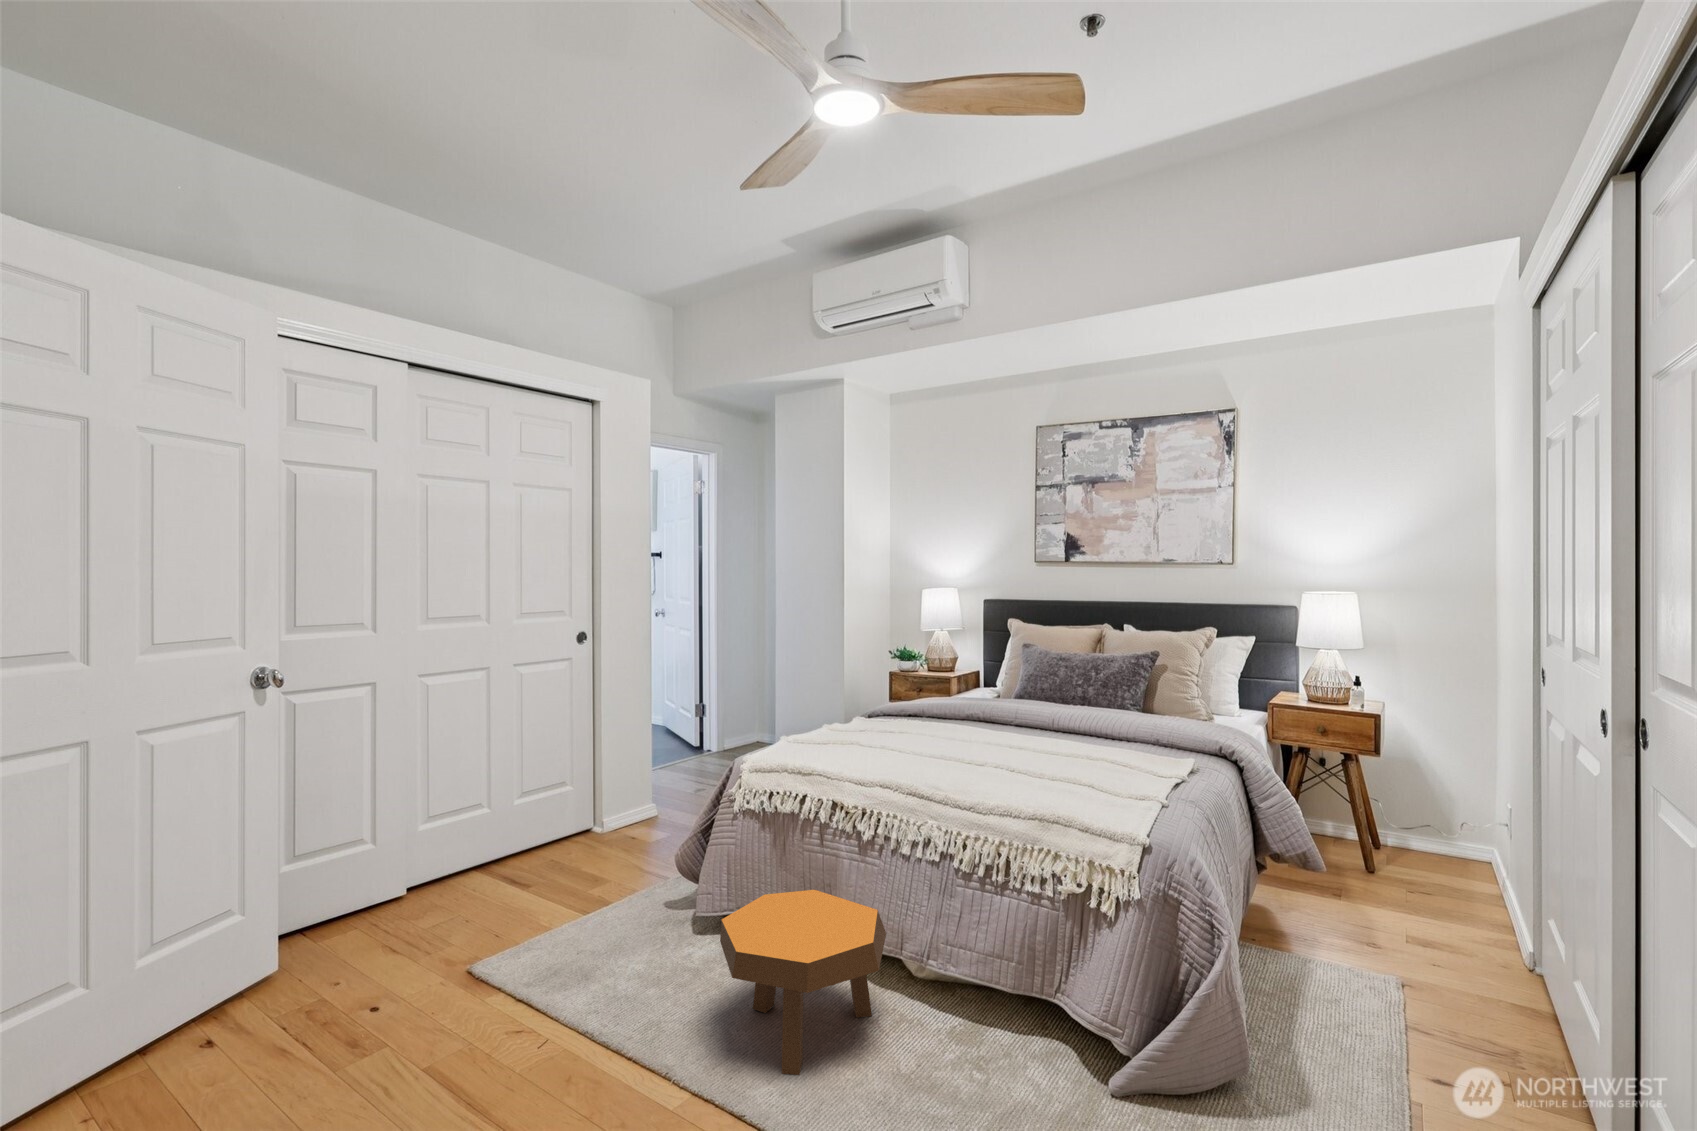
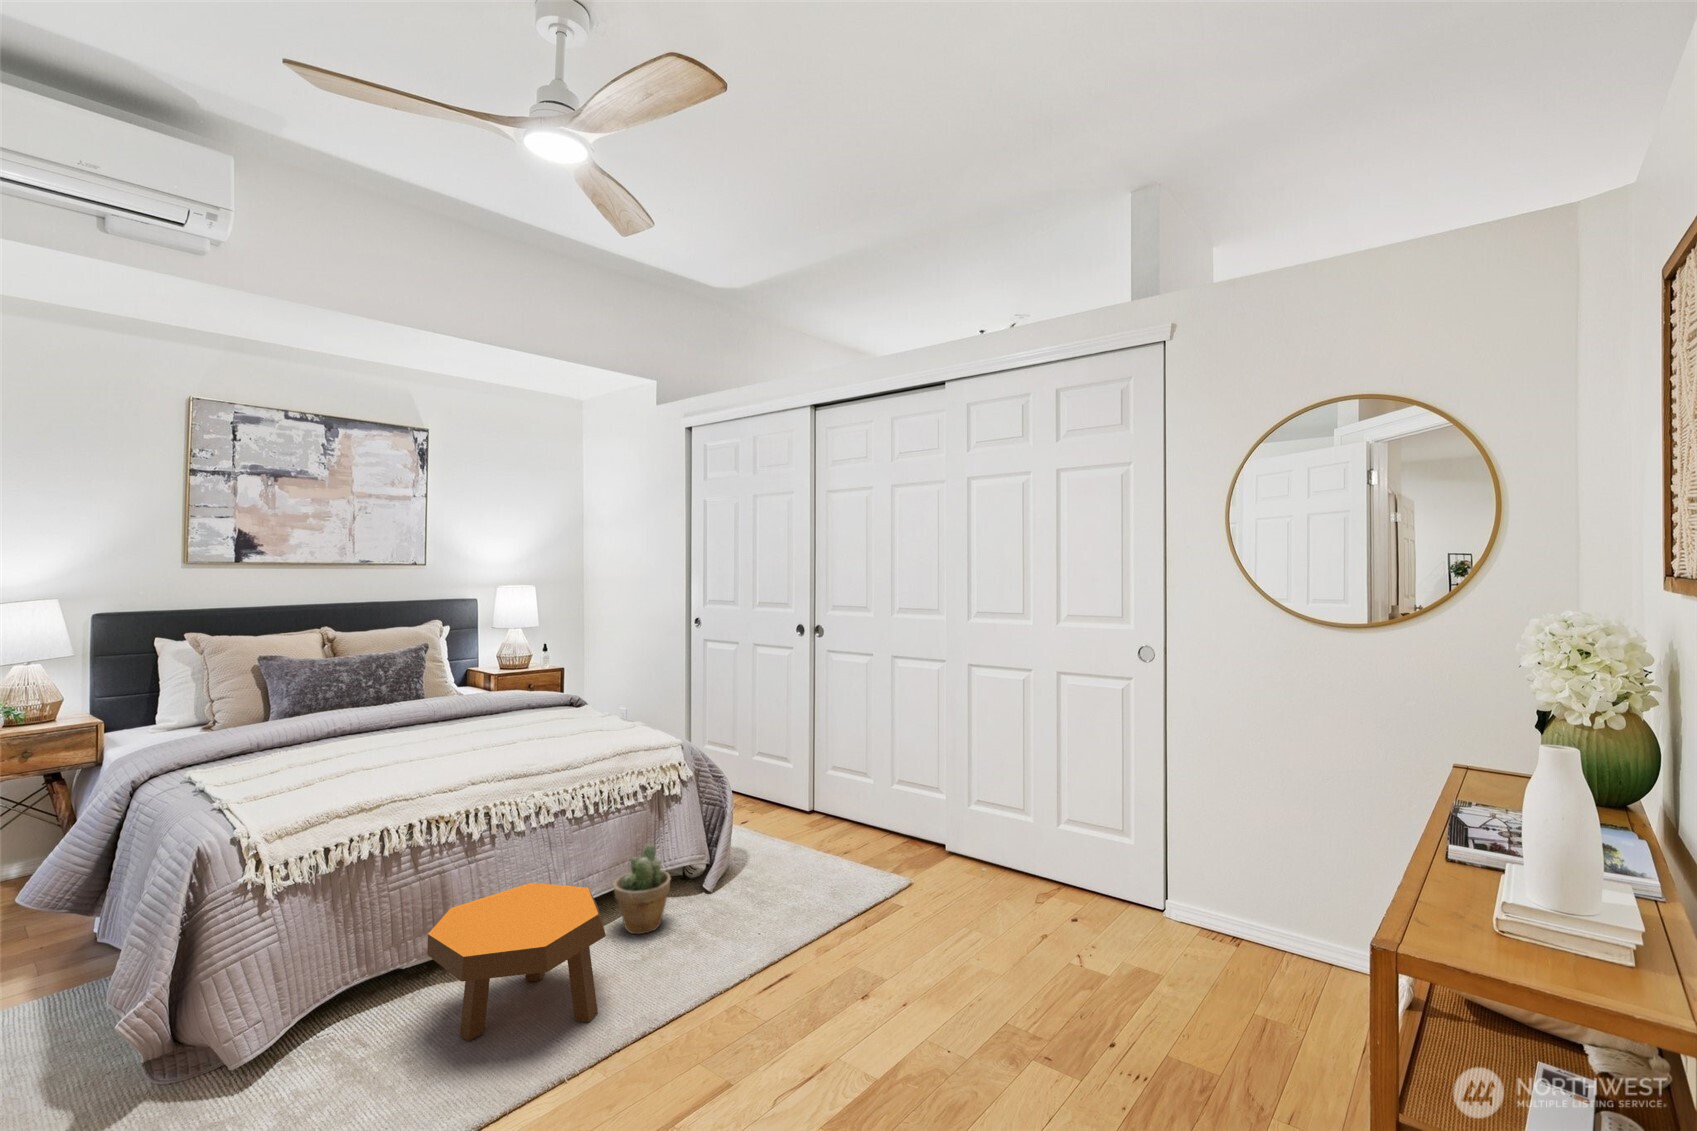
potted plant: none [958,953,1034,1071] -> present [613,844,671,934]

